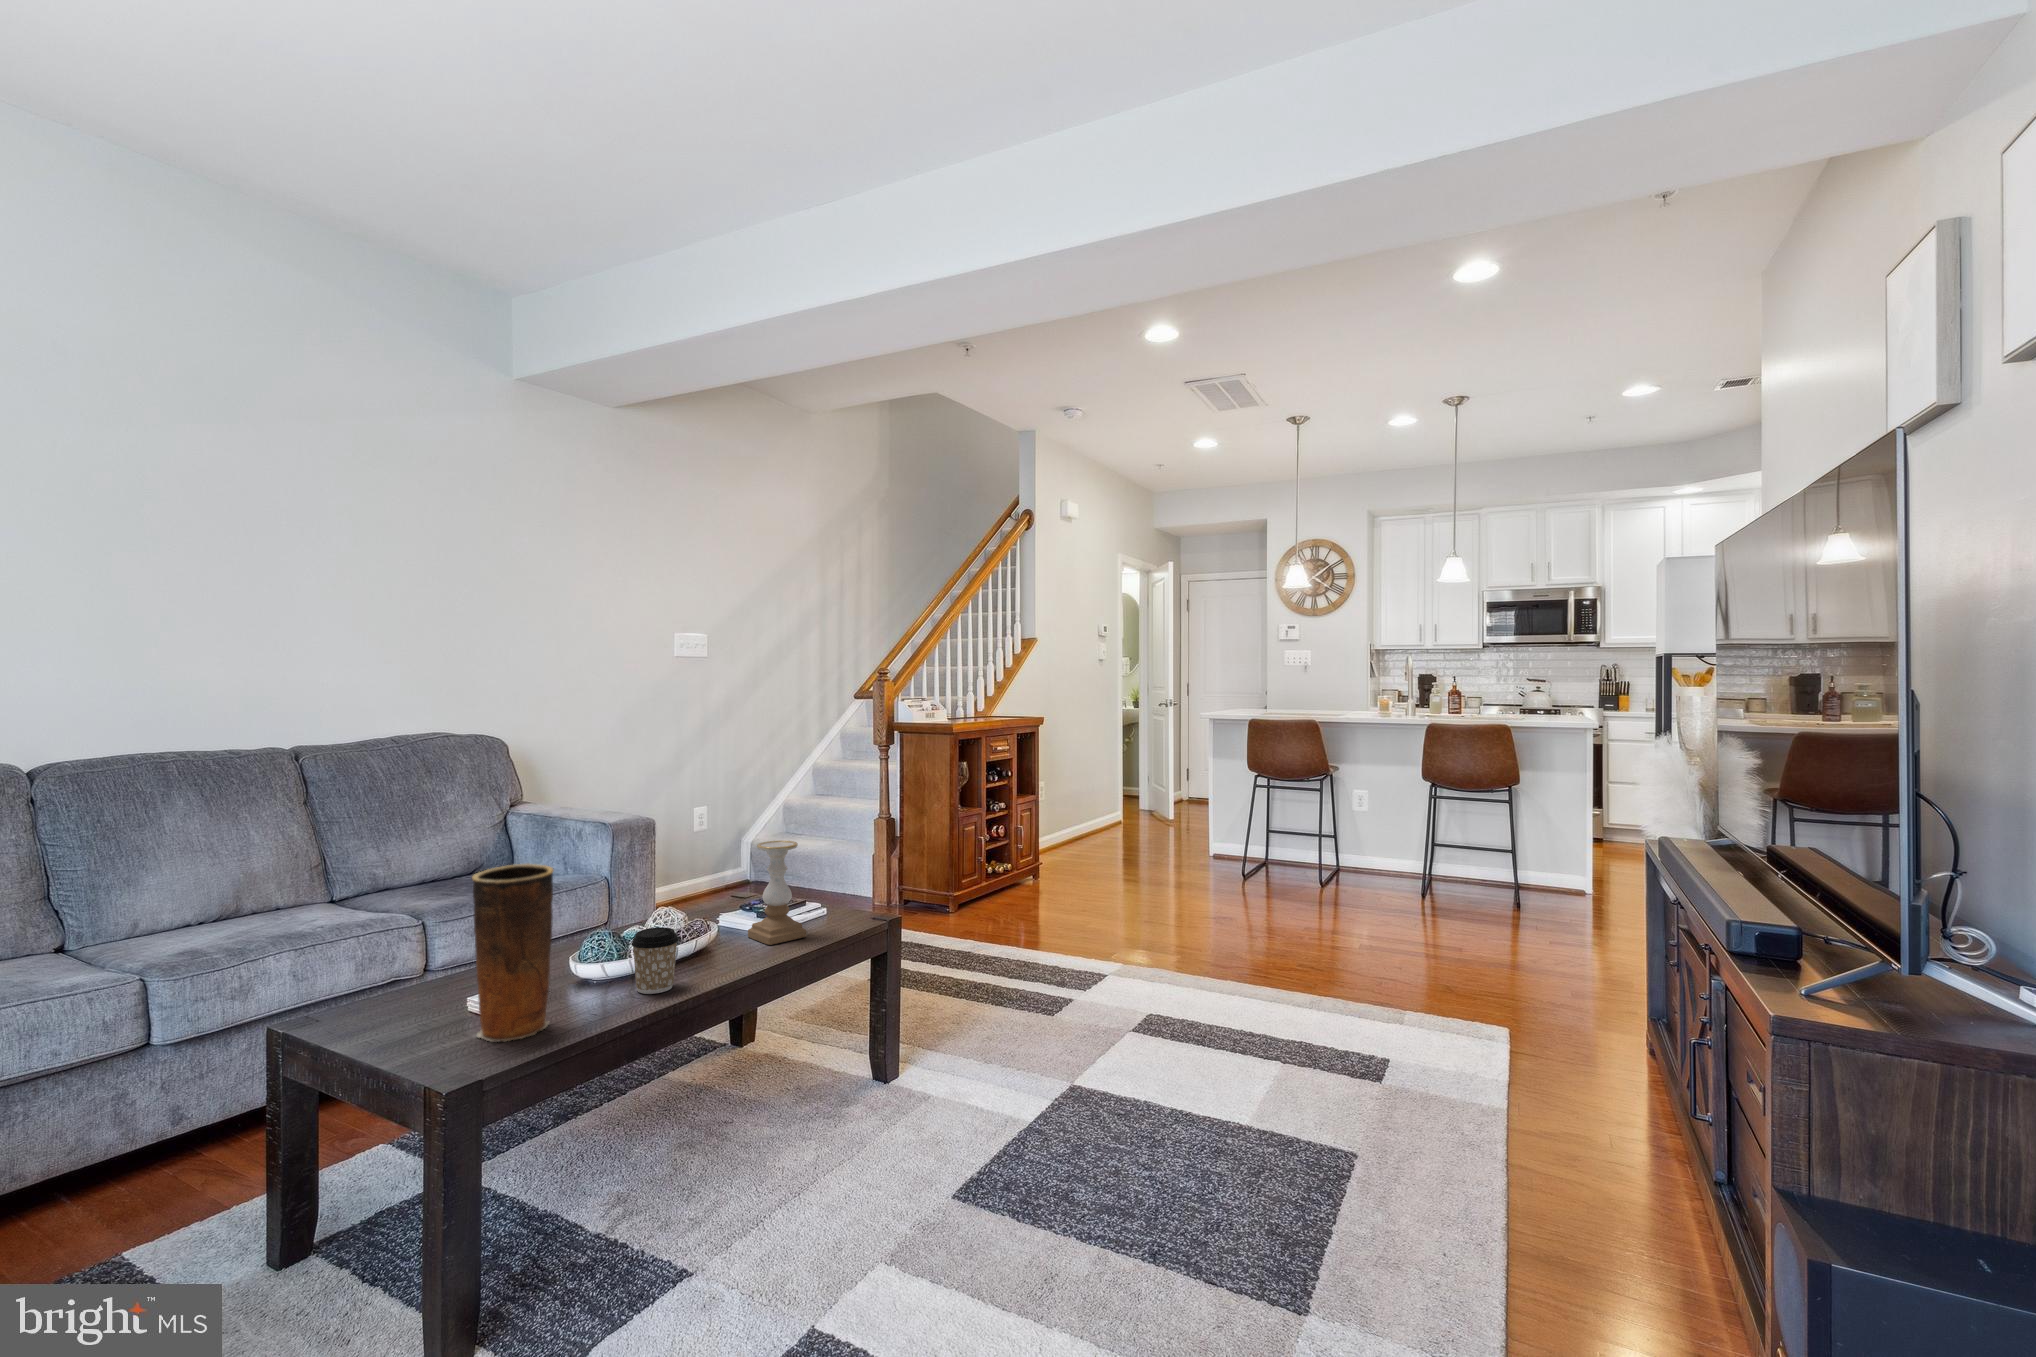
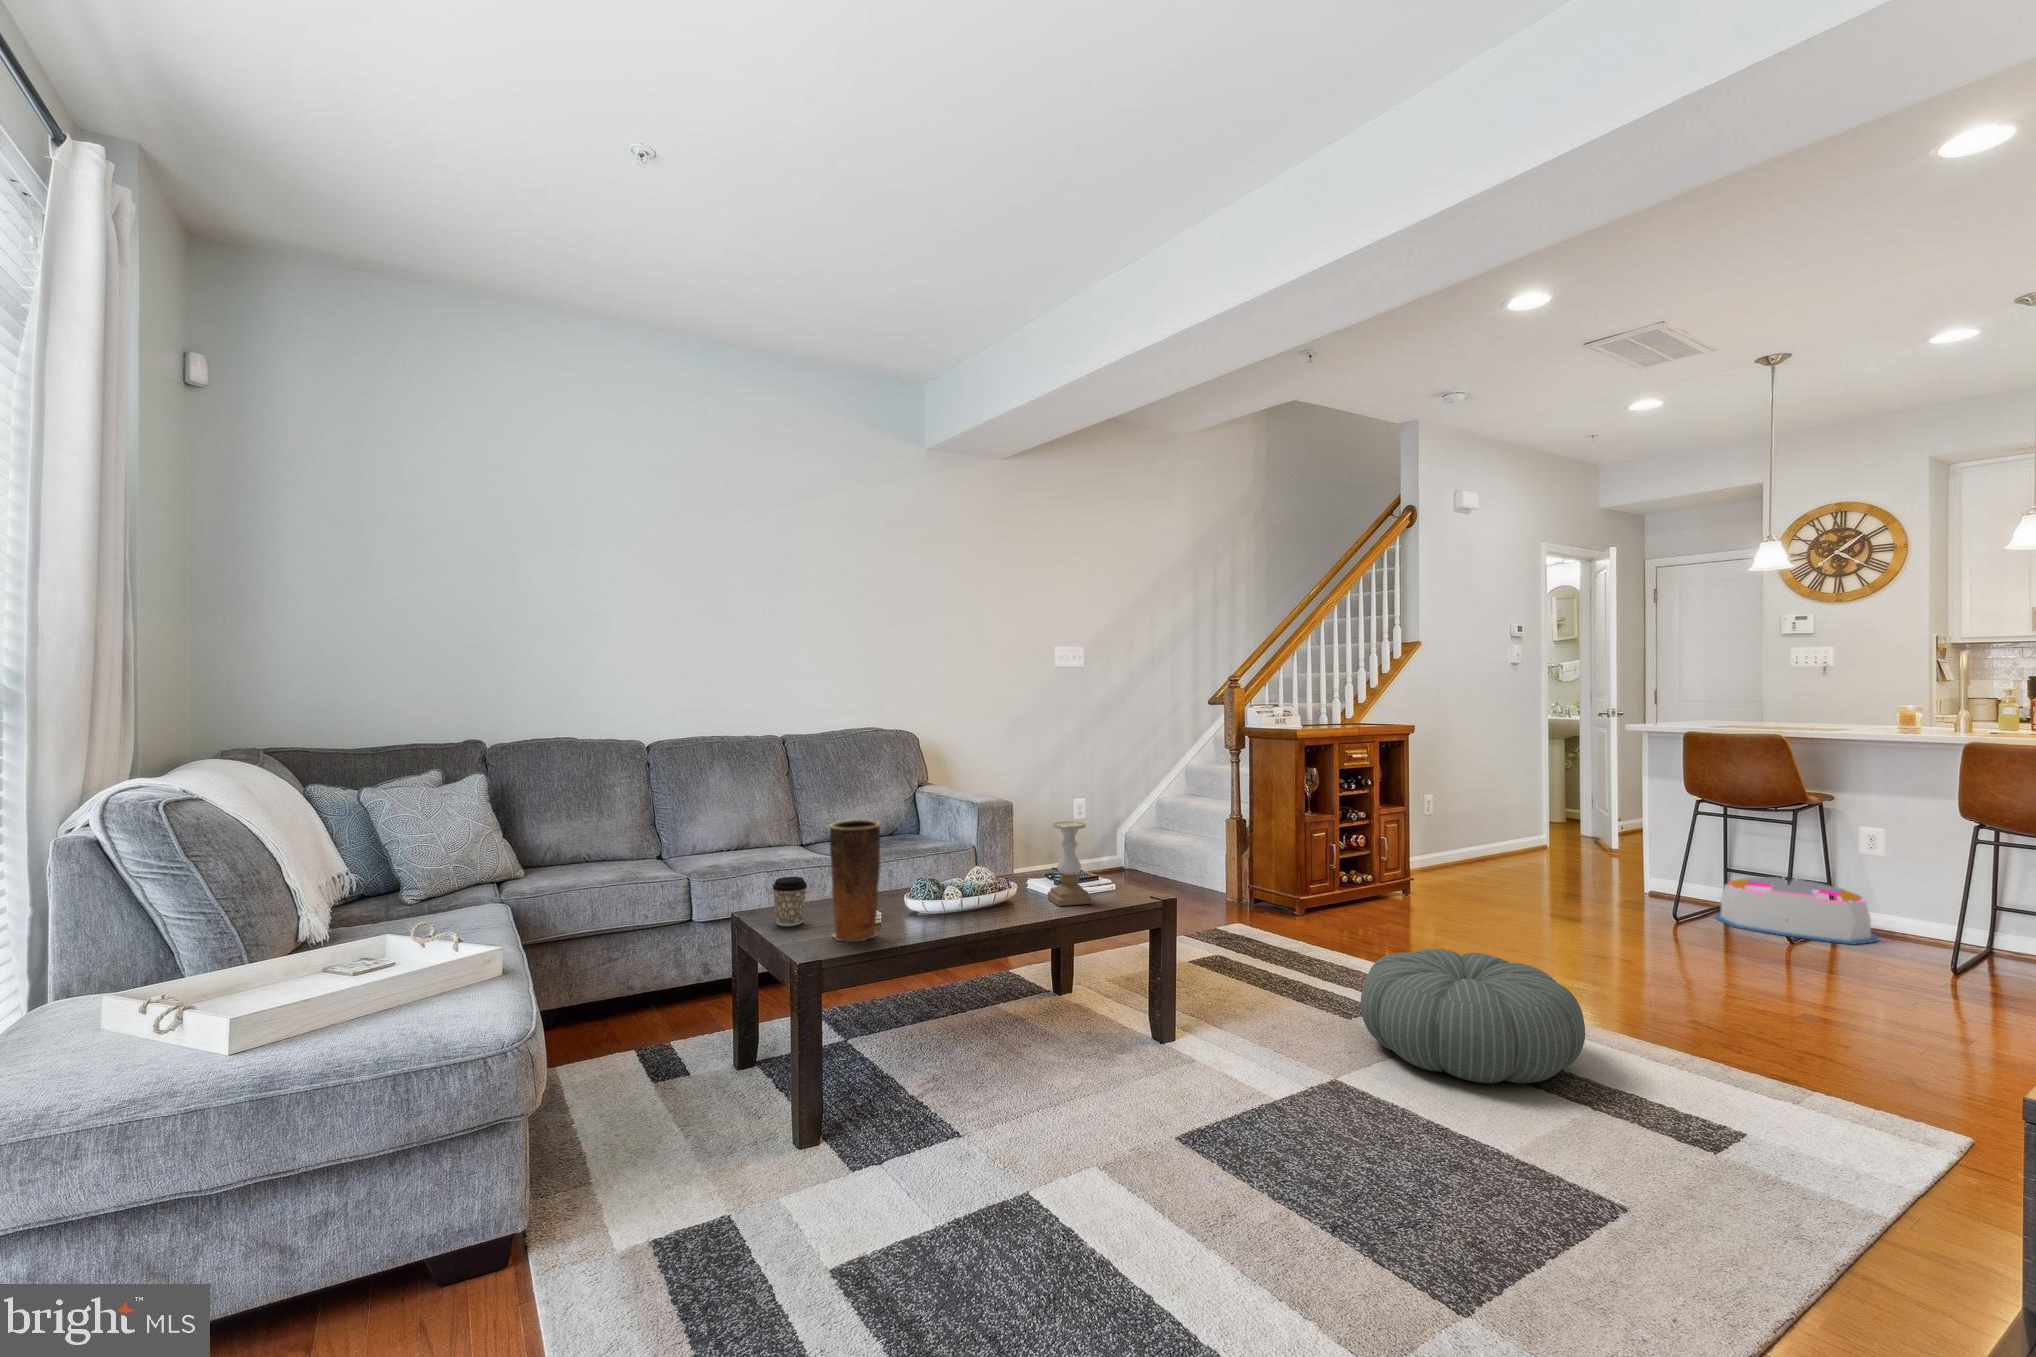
storage bin: none [1277,832,1384,884] -> present [1715,875,1878,944]
coffee cup: present [631,927,679,994] -> present [773,877,807,926]
pouf: none [1073,934,1268,1061] -> present [1361,949,1585,1083]

